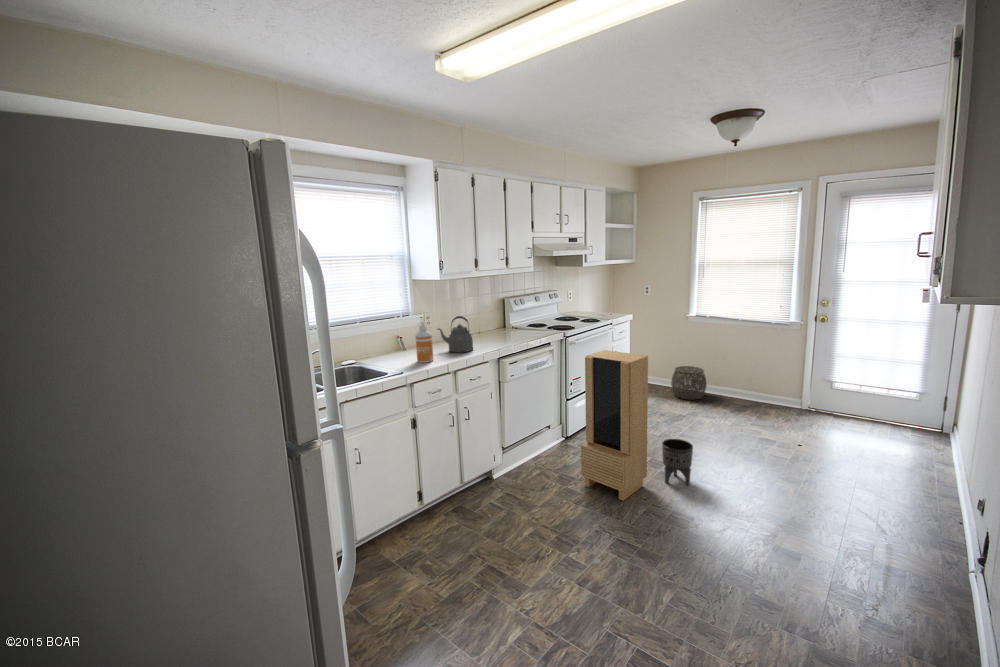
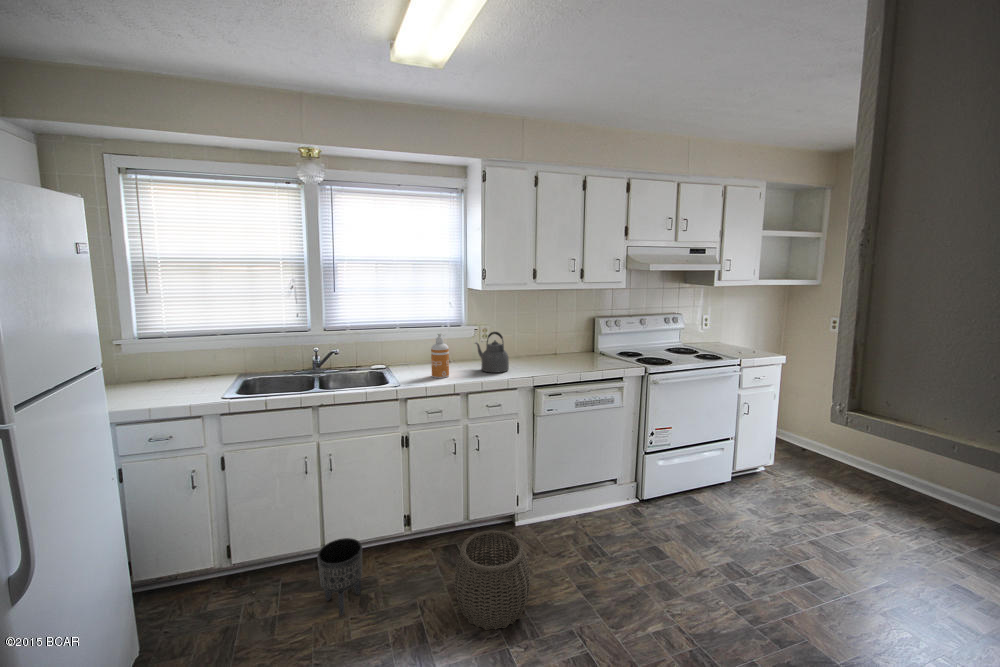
storage cabinet: present [581,350,648,501] -> none [608,398,711,614]
woven basket: present [671,366,707,400] -> present [454,530,530,630]
planter: present [662,439,693,485] -> present [317,538,362,616]

